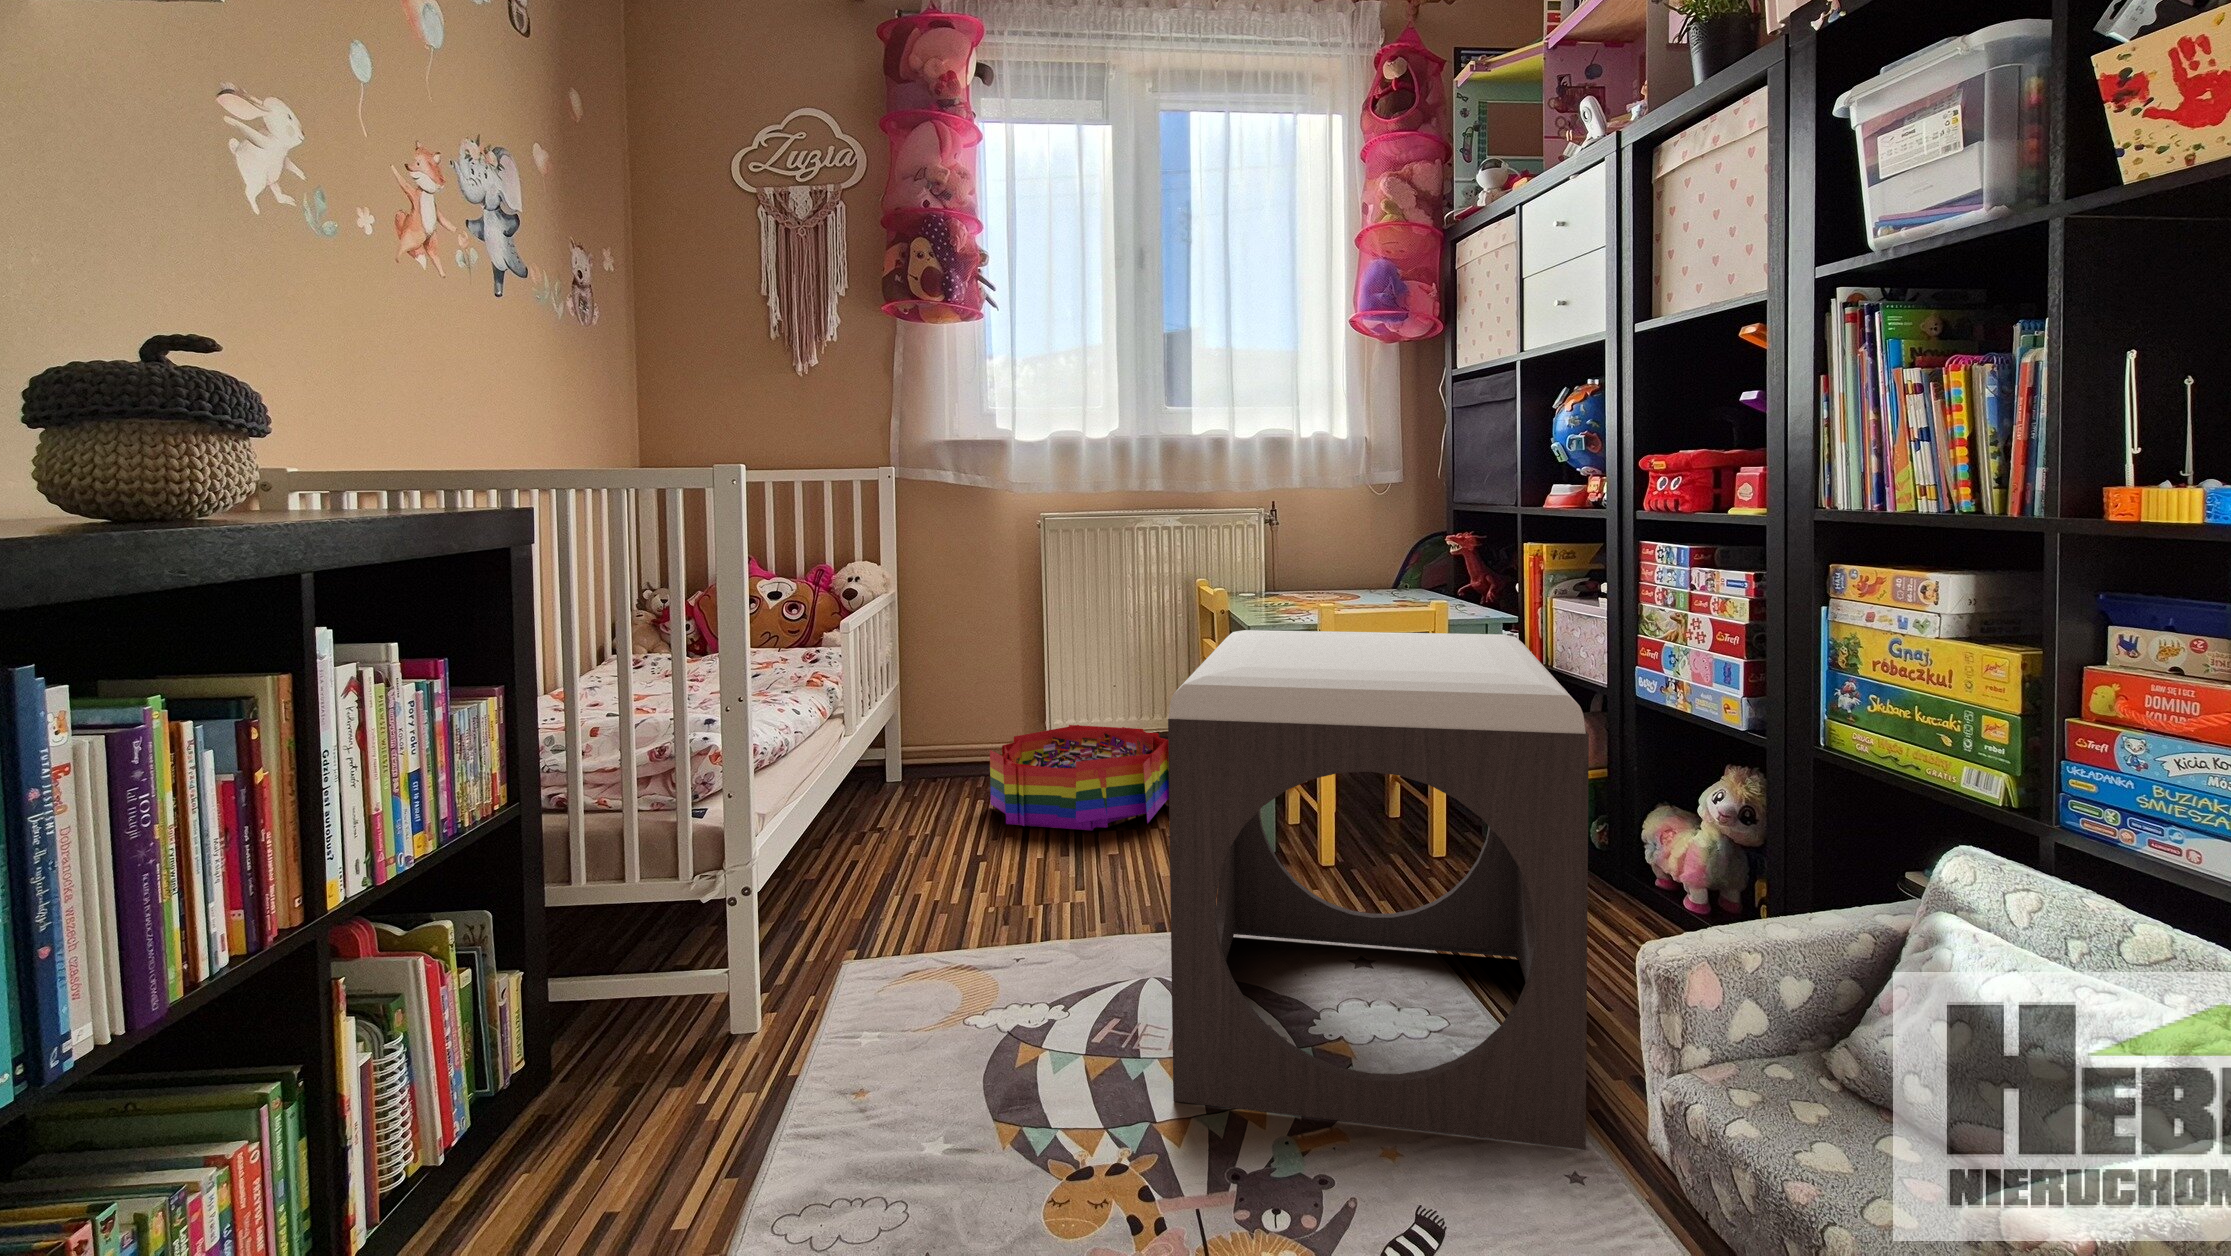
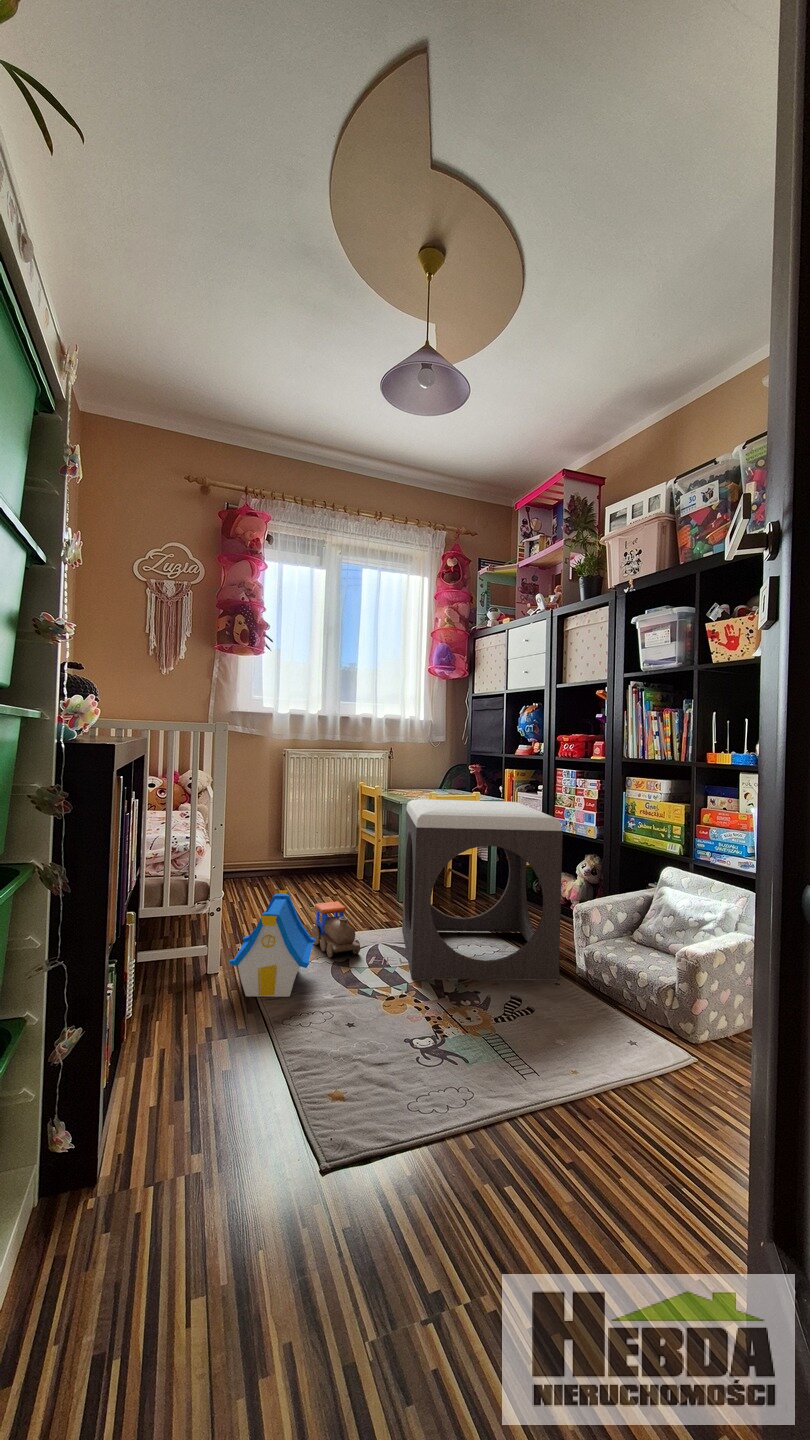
storage bin: present [990,725,1169,831] -> none [260,852,351,899]
toy house: none [712,853,959,1134] -> present [229,890,315,997]
toy train: none [1007,865,1091,1008] -> present [312,902,360,957]

